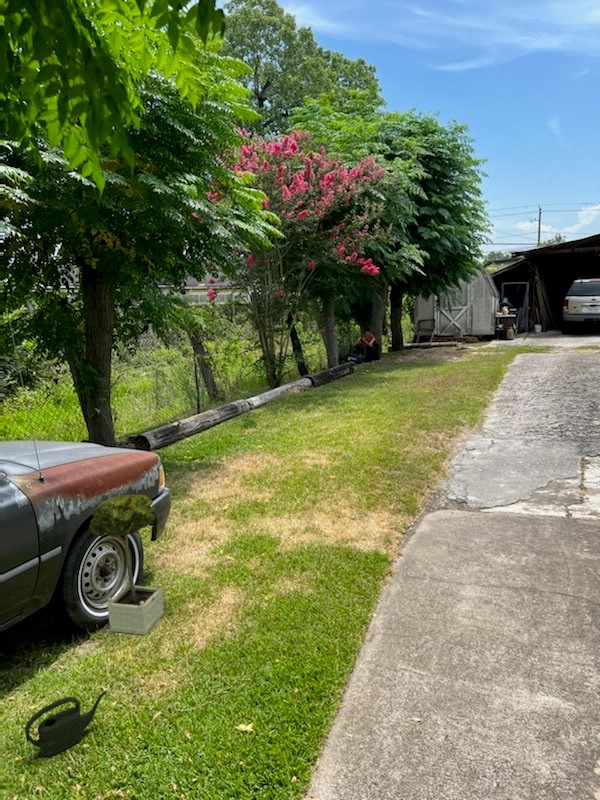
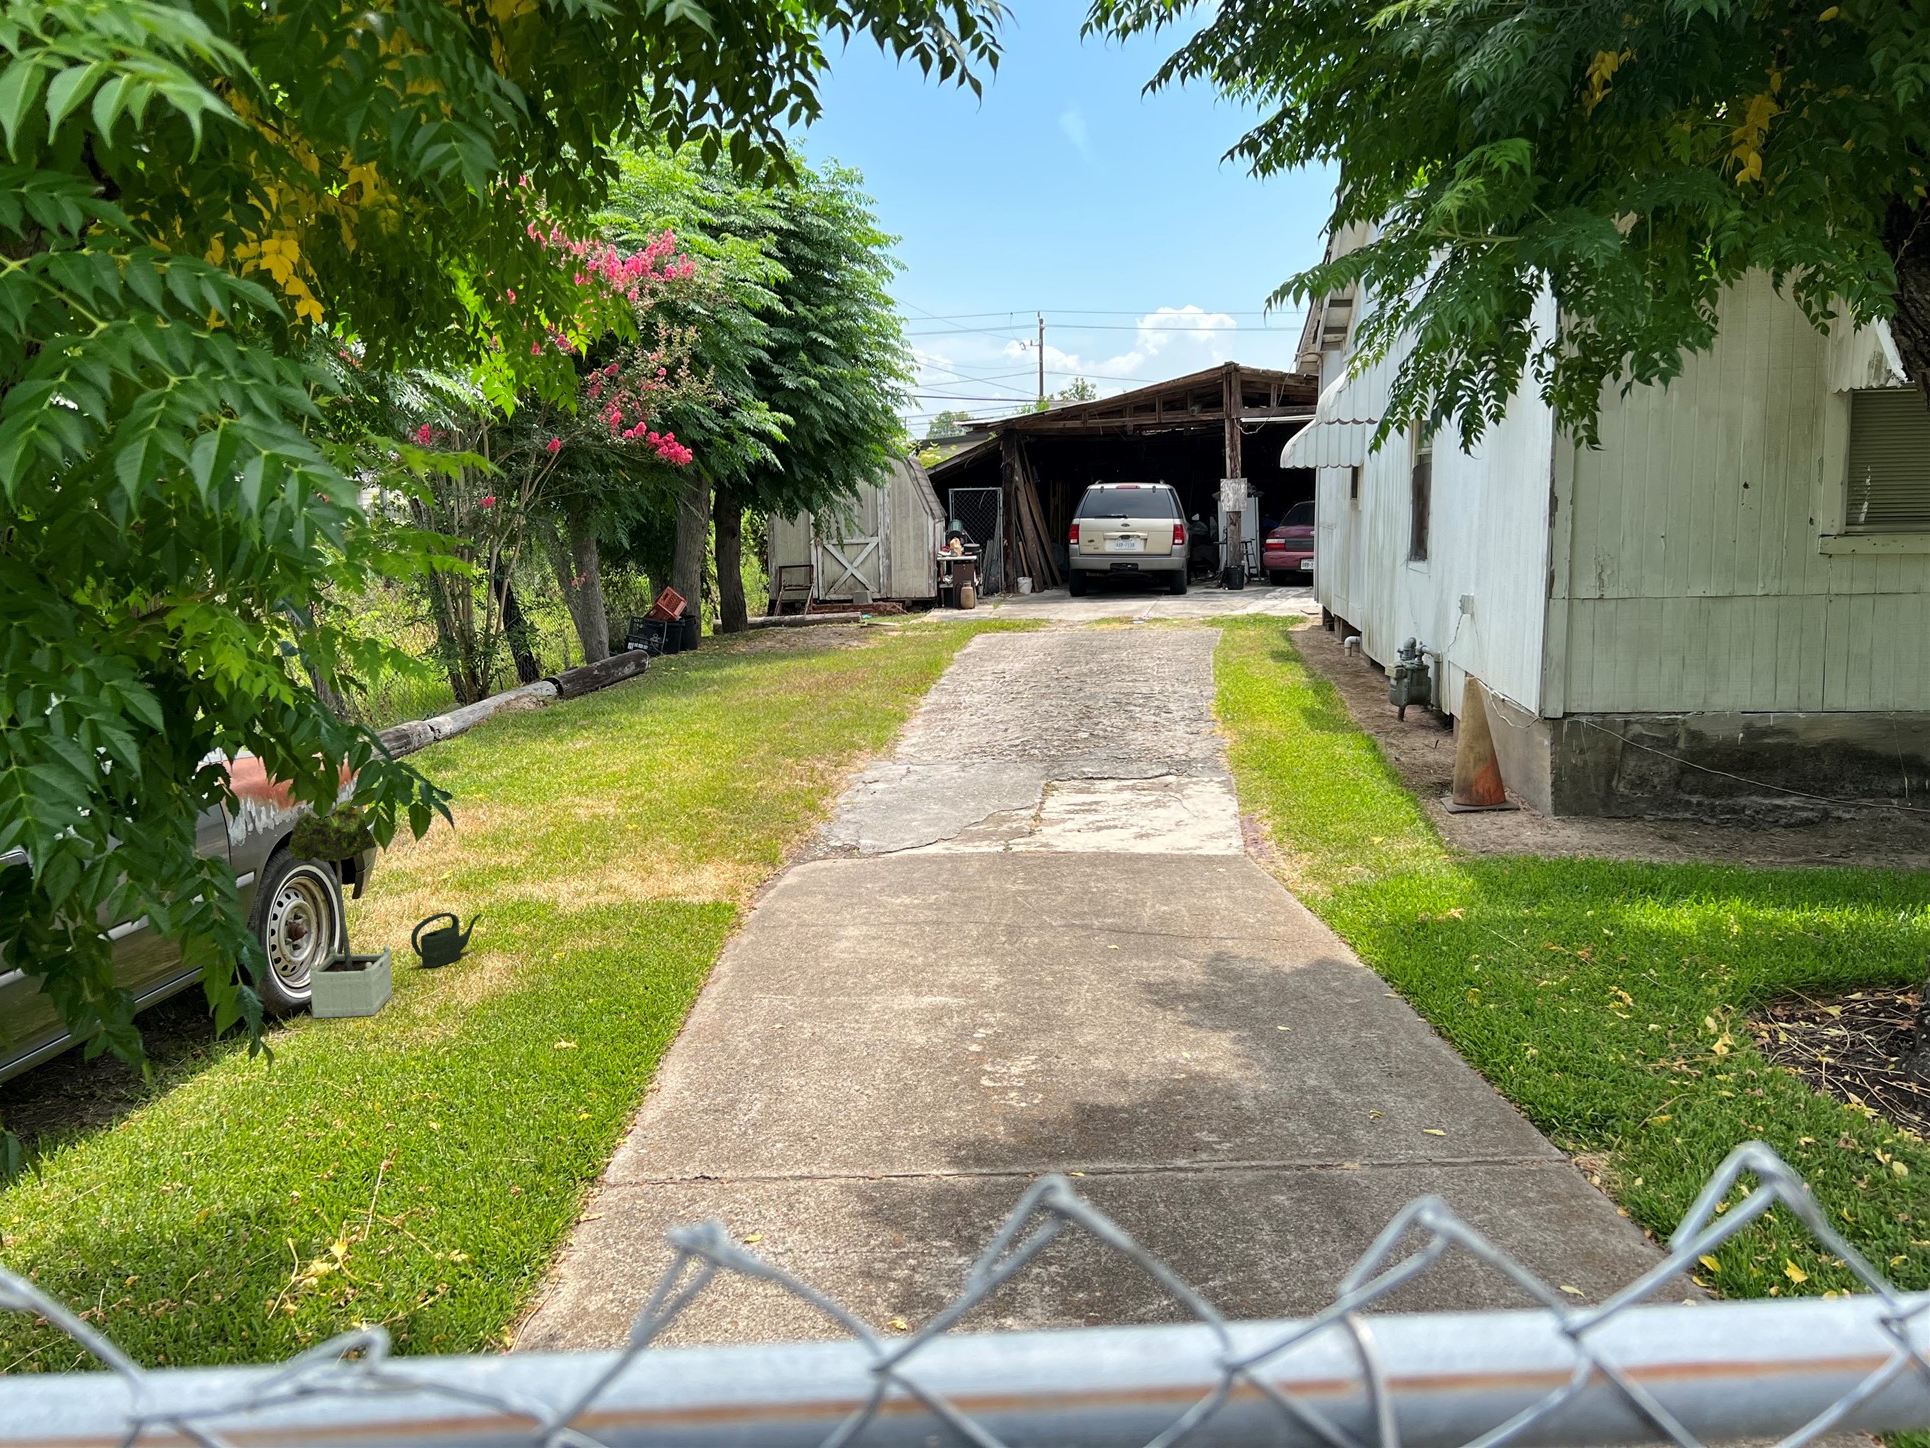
watering can: present [25,691,106,756] -> present [411,913,480,968]

